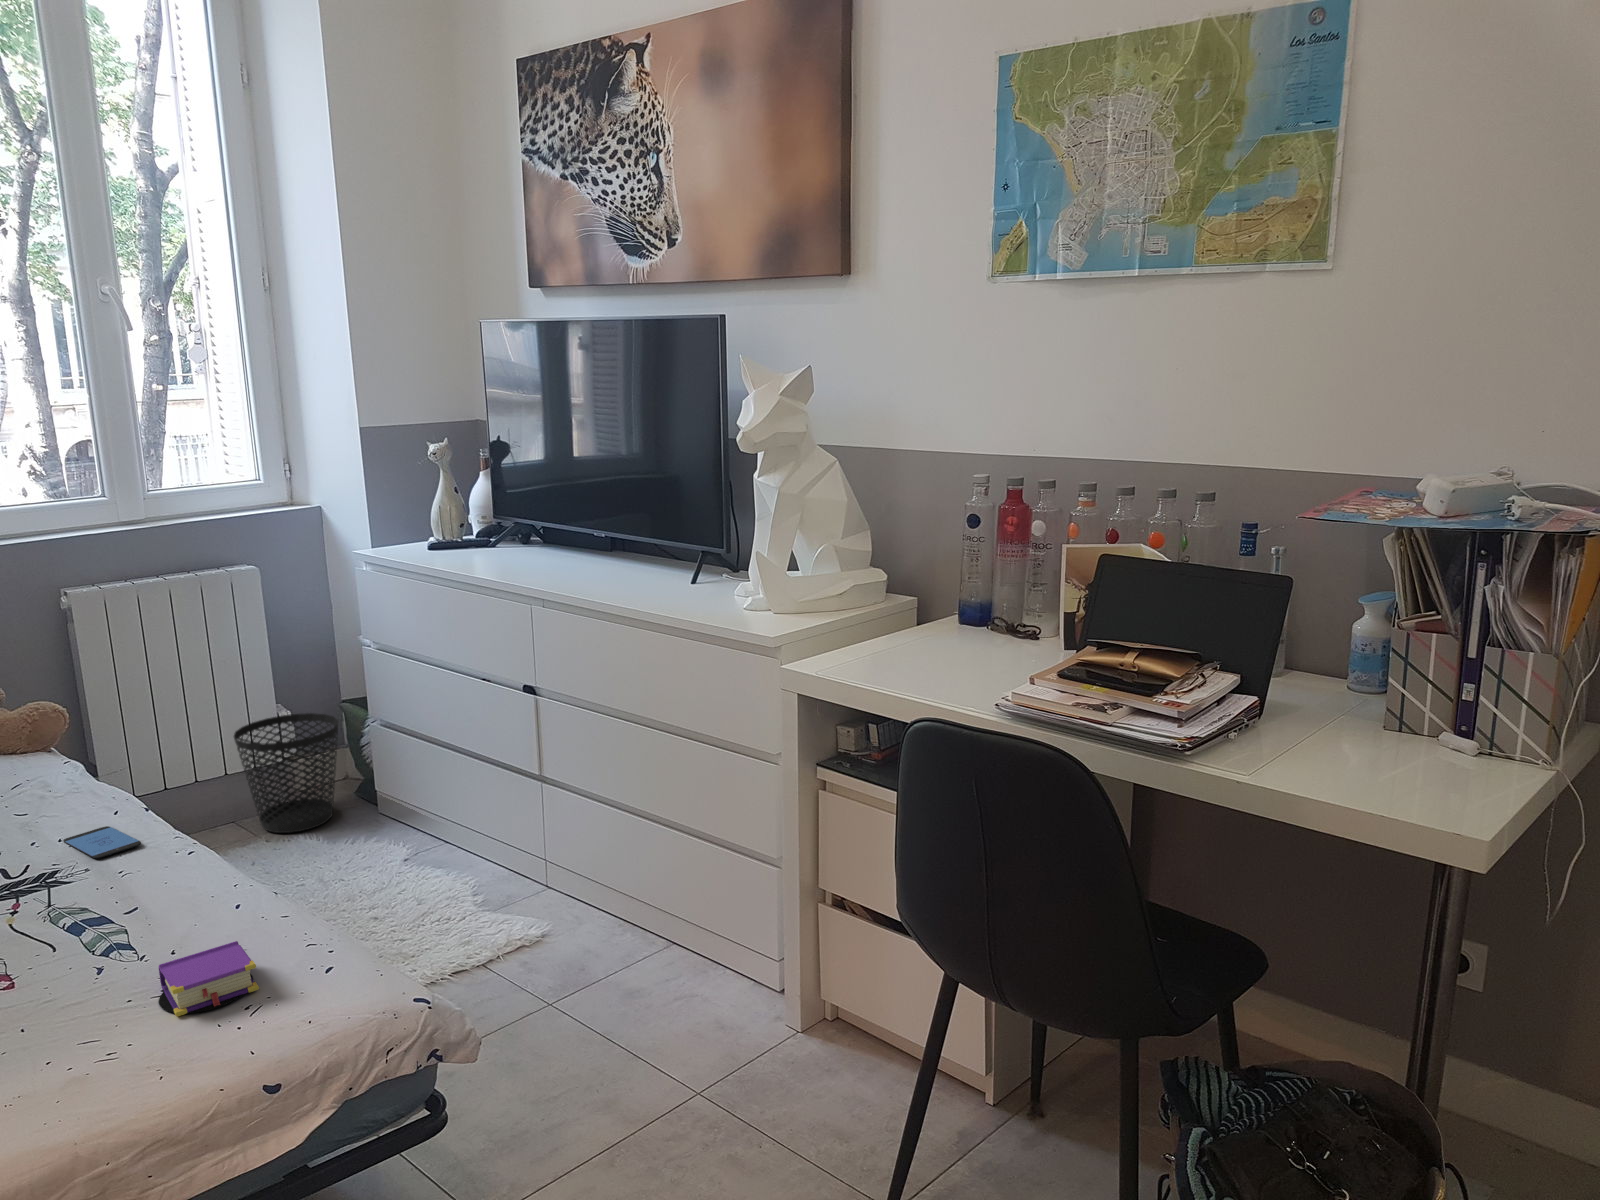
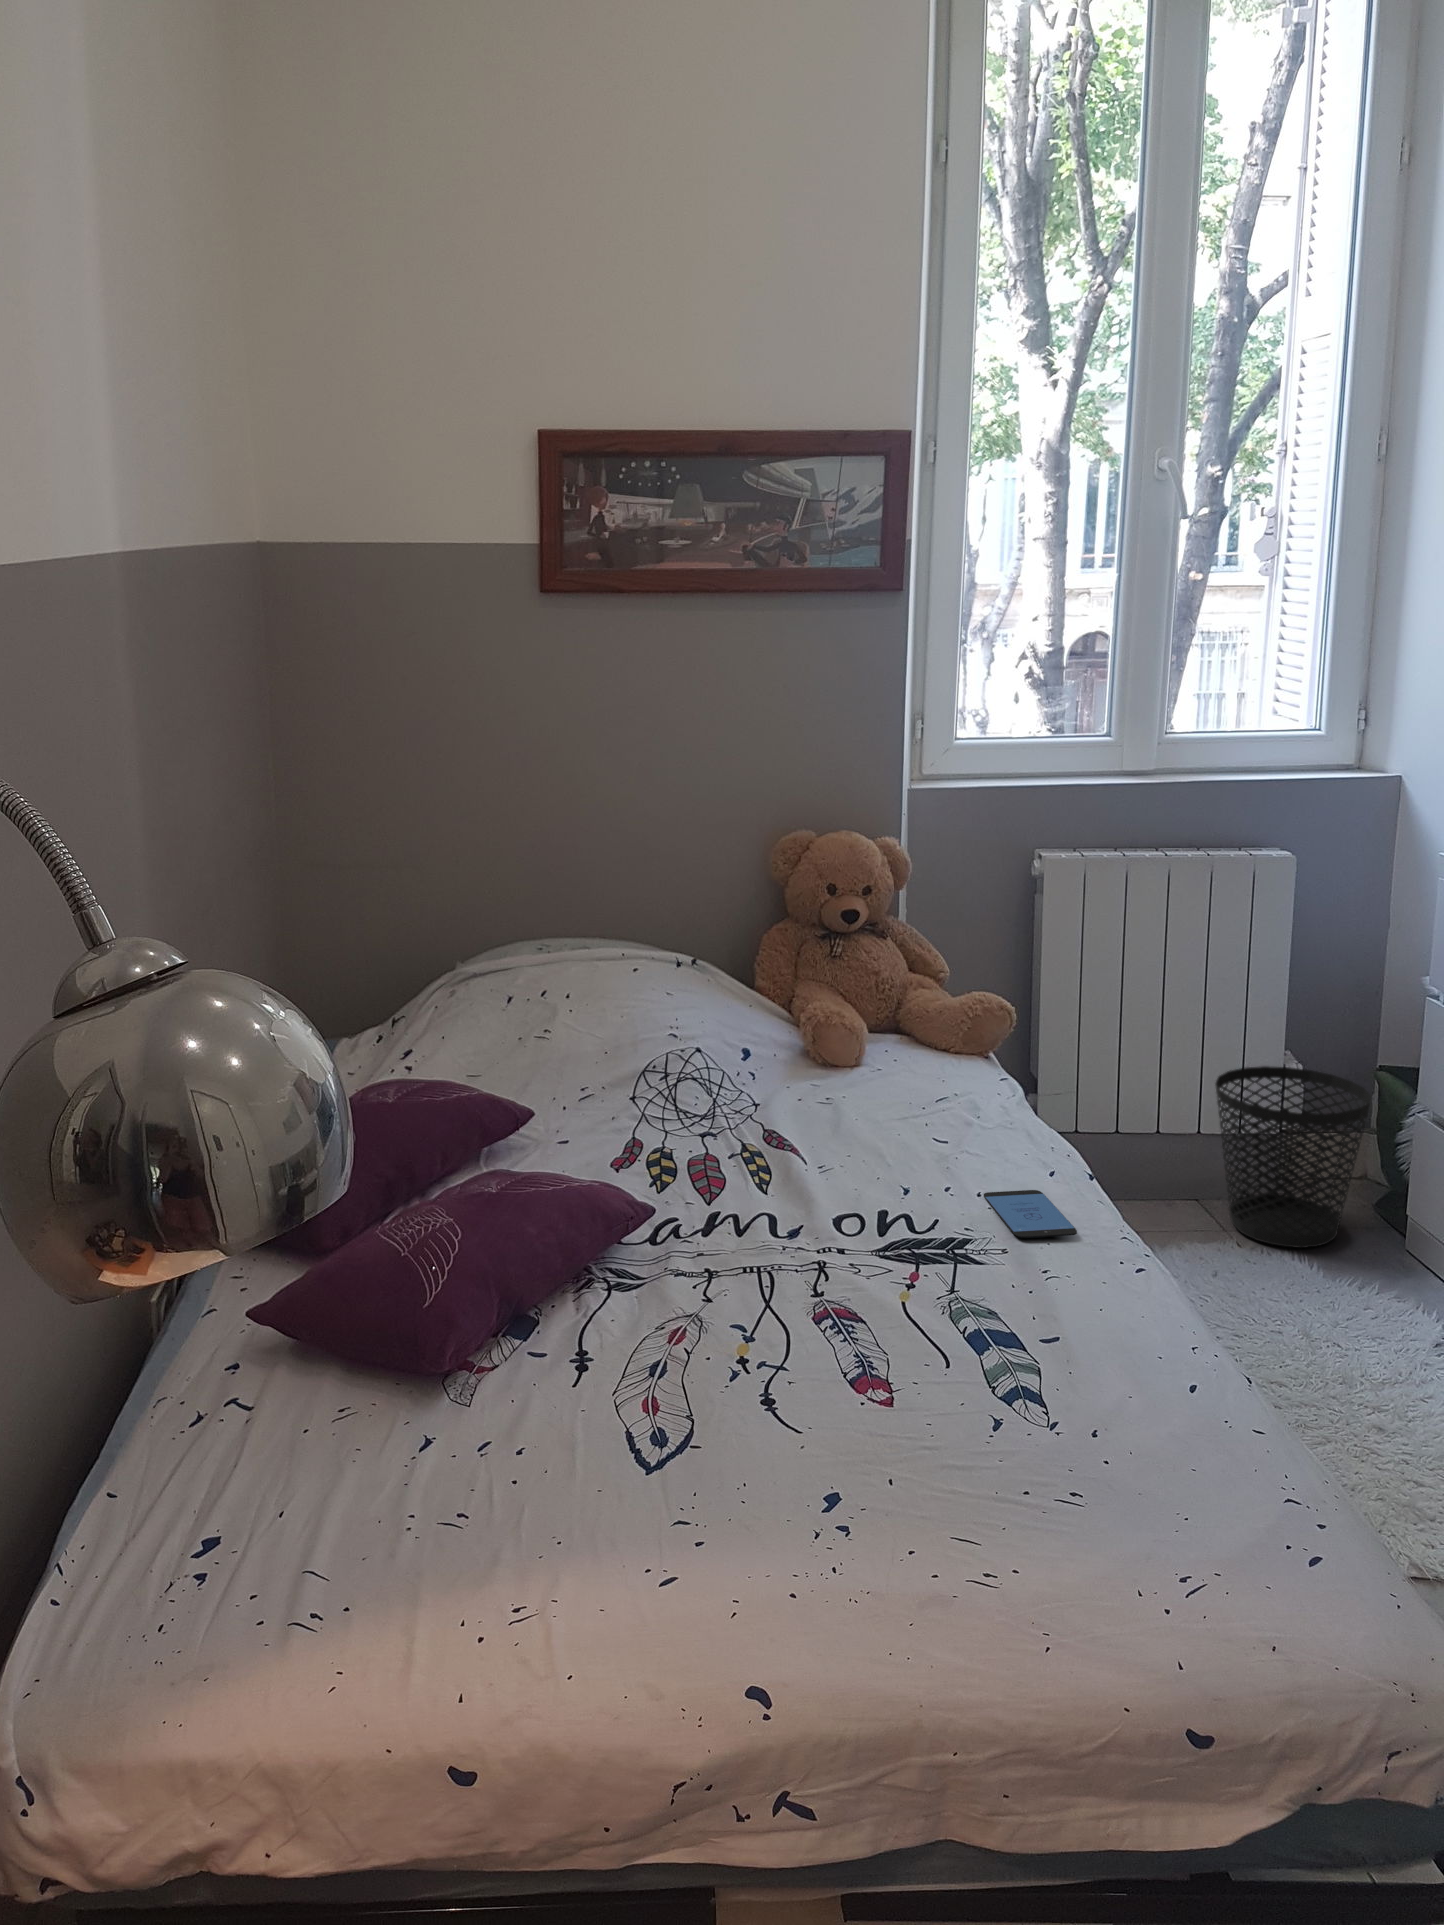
book: present [159,941,259,1017] -> none [1001,1454,1281,1615]

